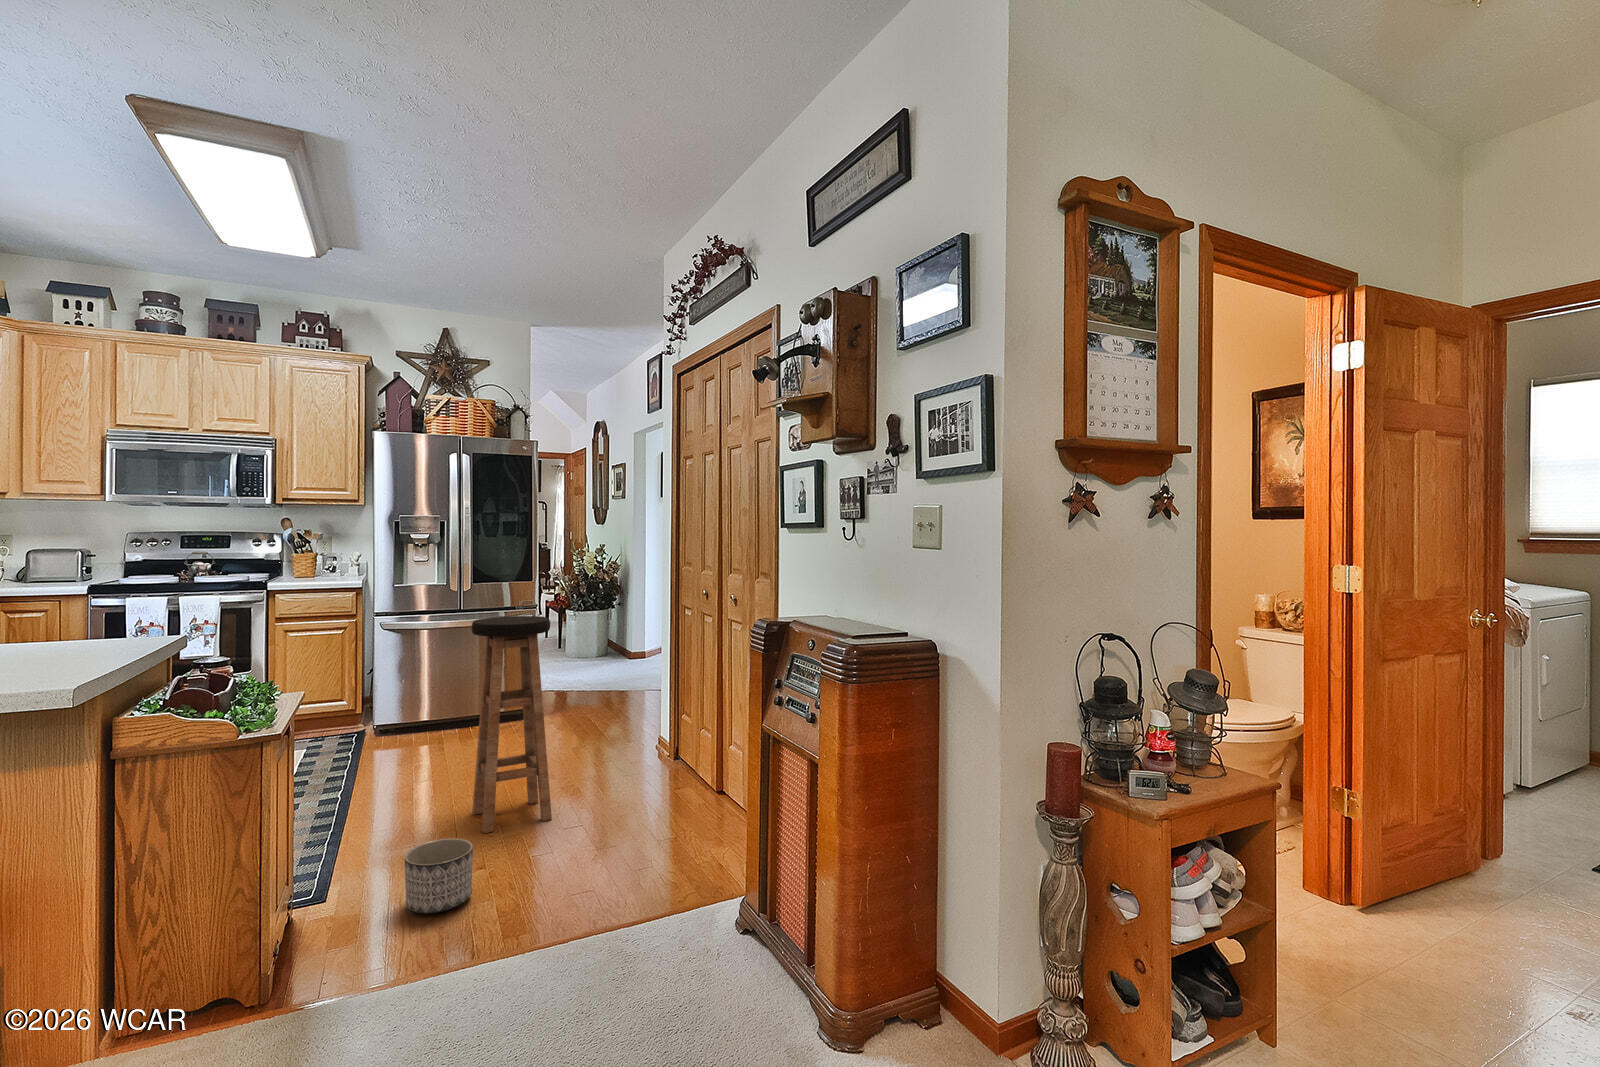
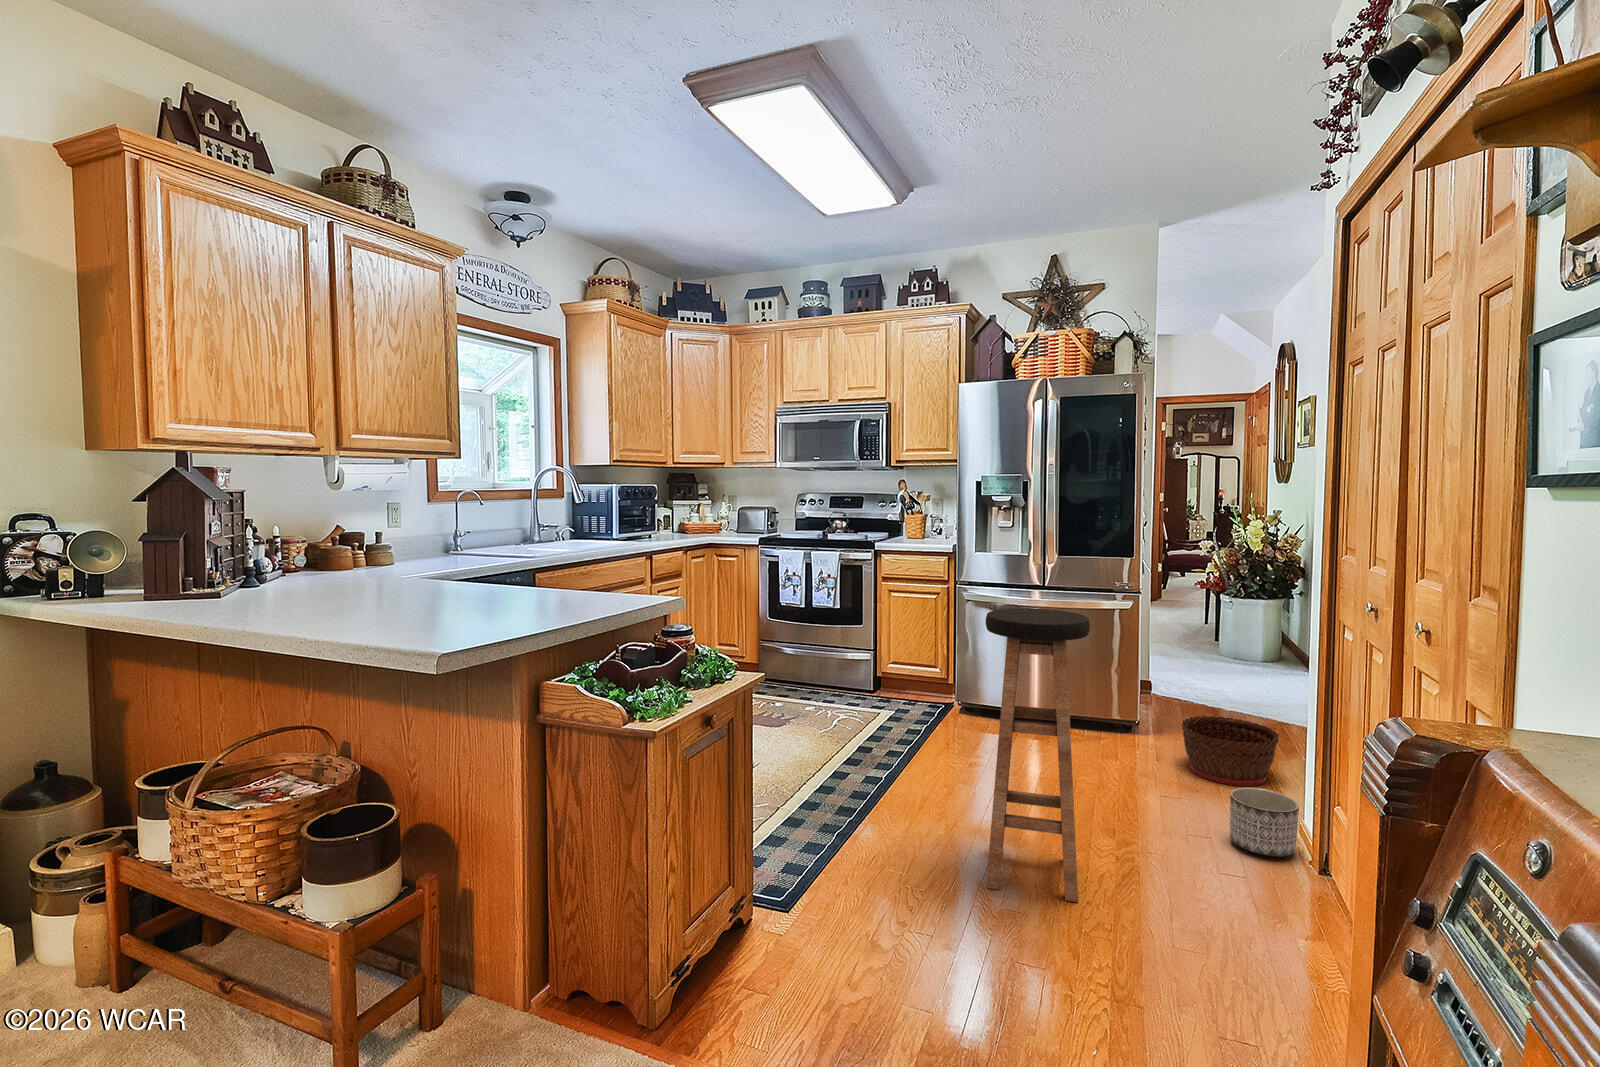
basket: none [575,690,636,735] -> present [1181,716,1279,786]
planter: present [405,838,473,913] -> present [1230,787,1299,857]

